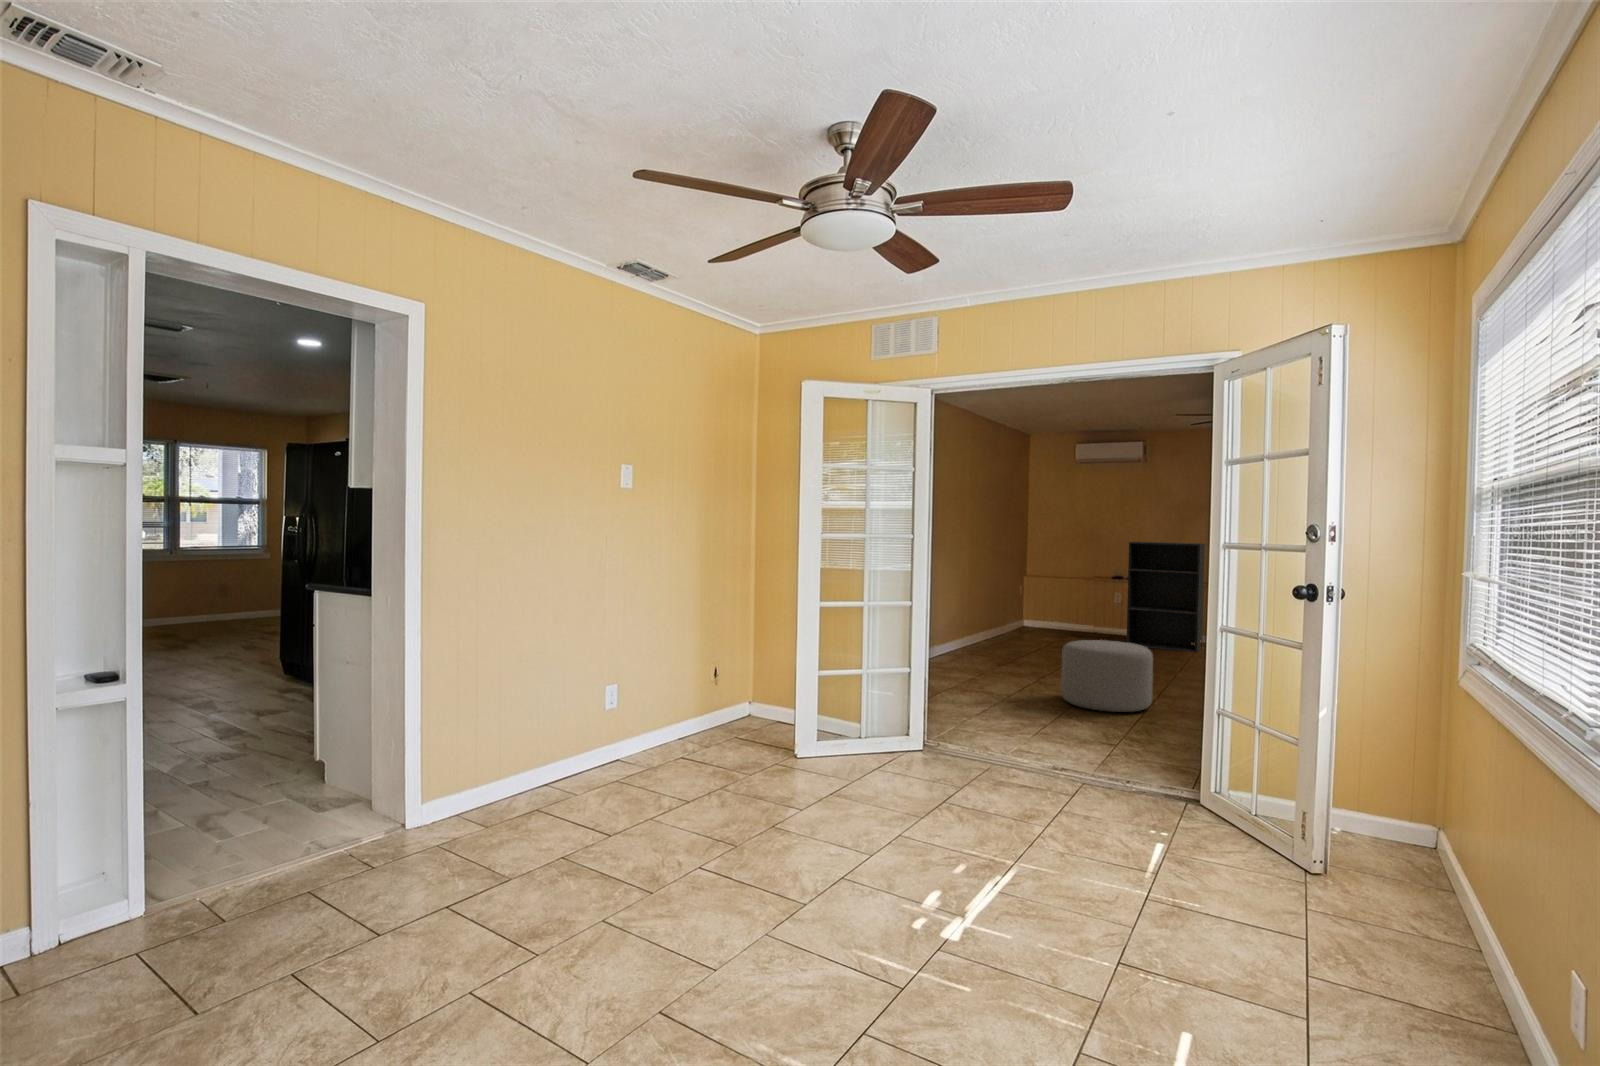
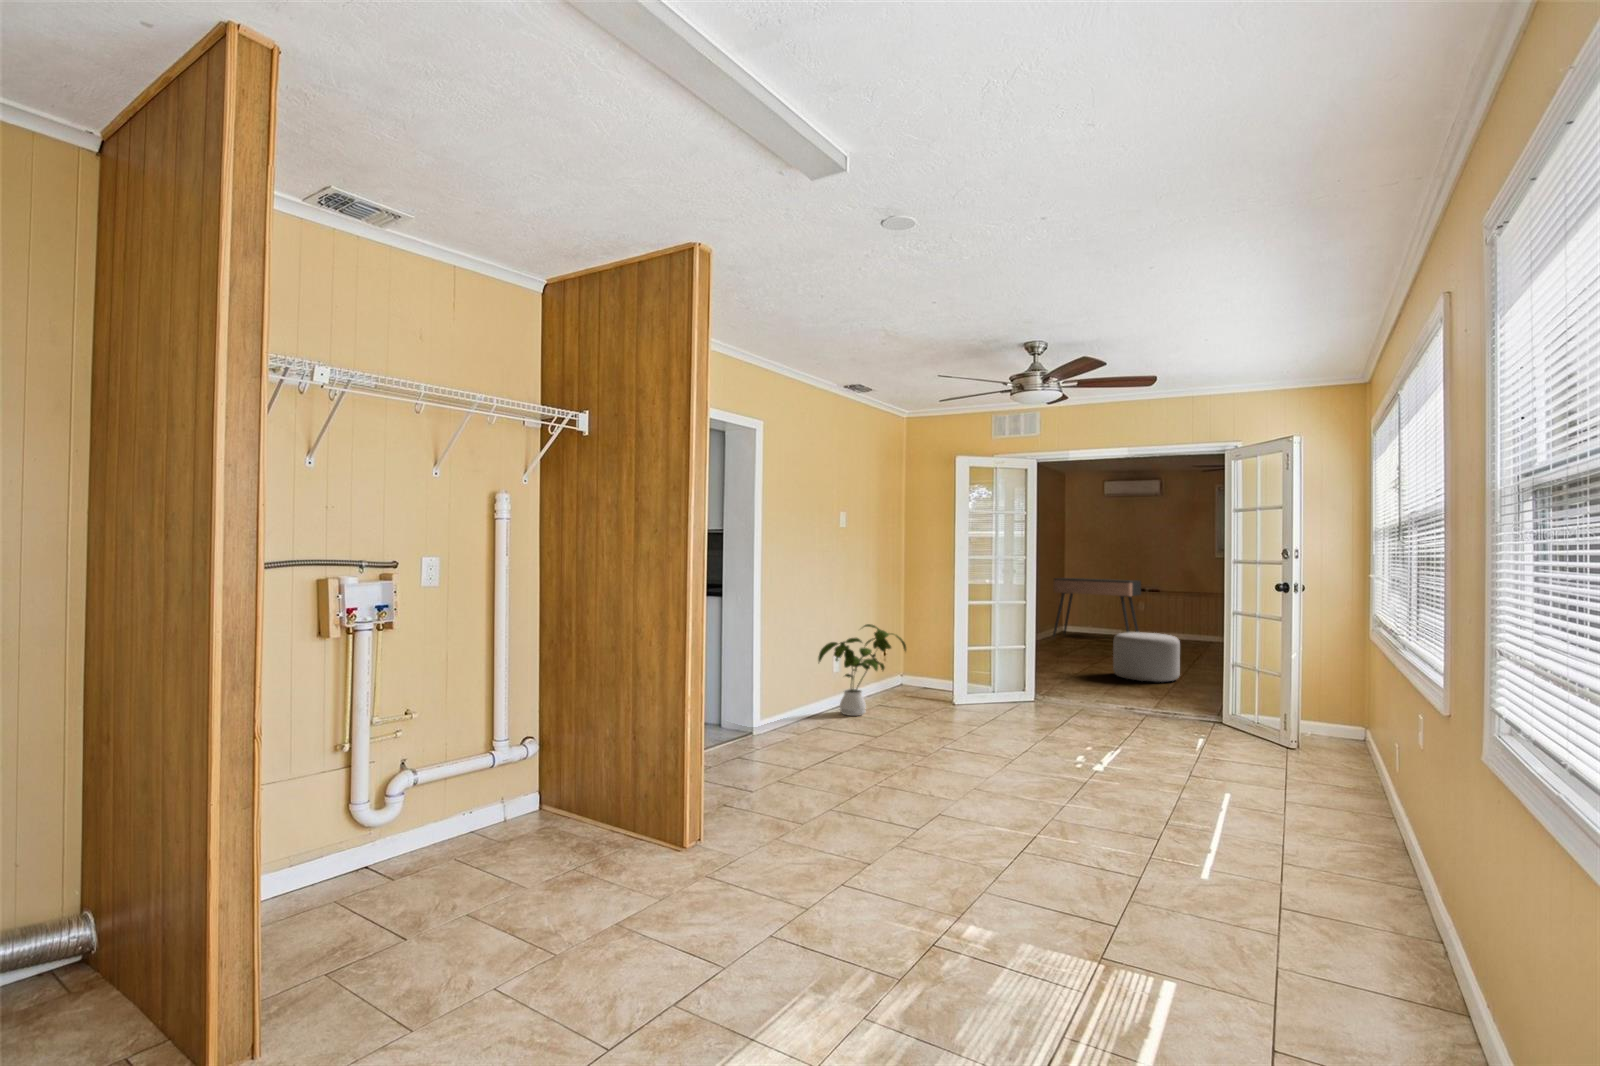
bookshelf: present [1127,542,1205,652] -> none [1150,562,1210,648]
console table: none [1008,561,1118,645] -> present [1053,578,1141,636]
house plant: none [559,640,702,784] -> present [818,624,906,716]

